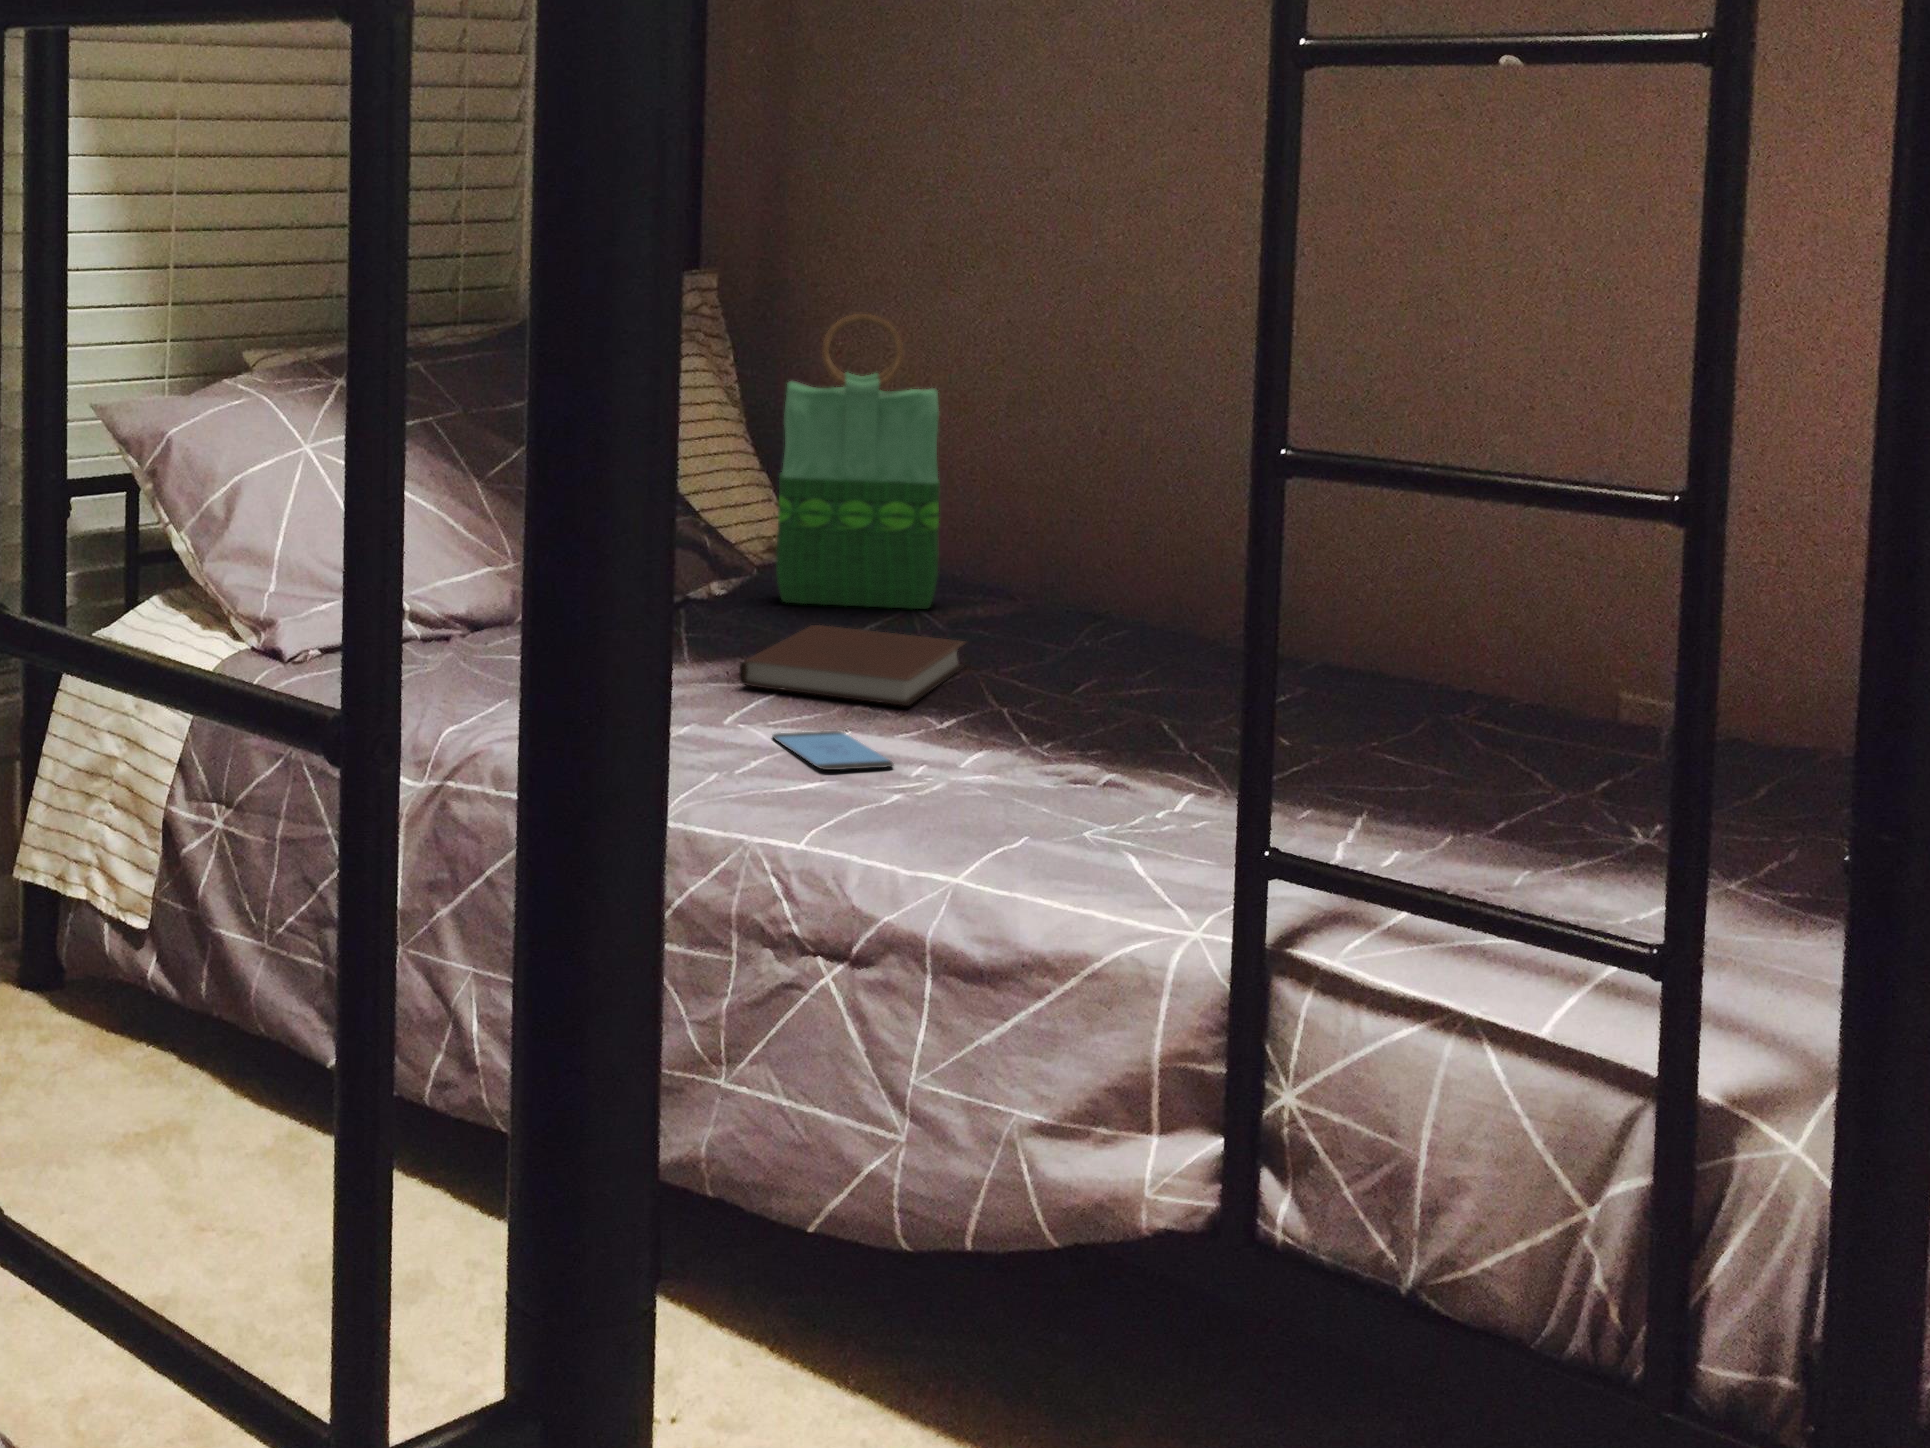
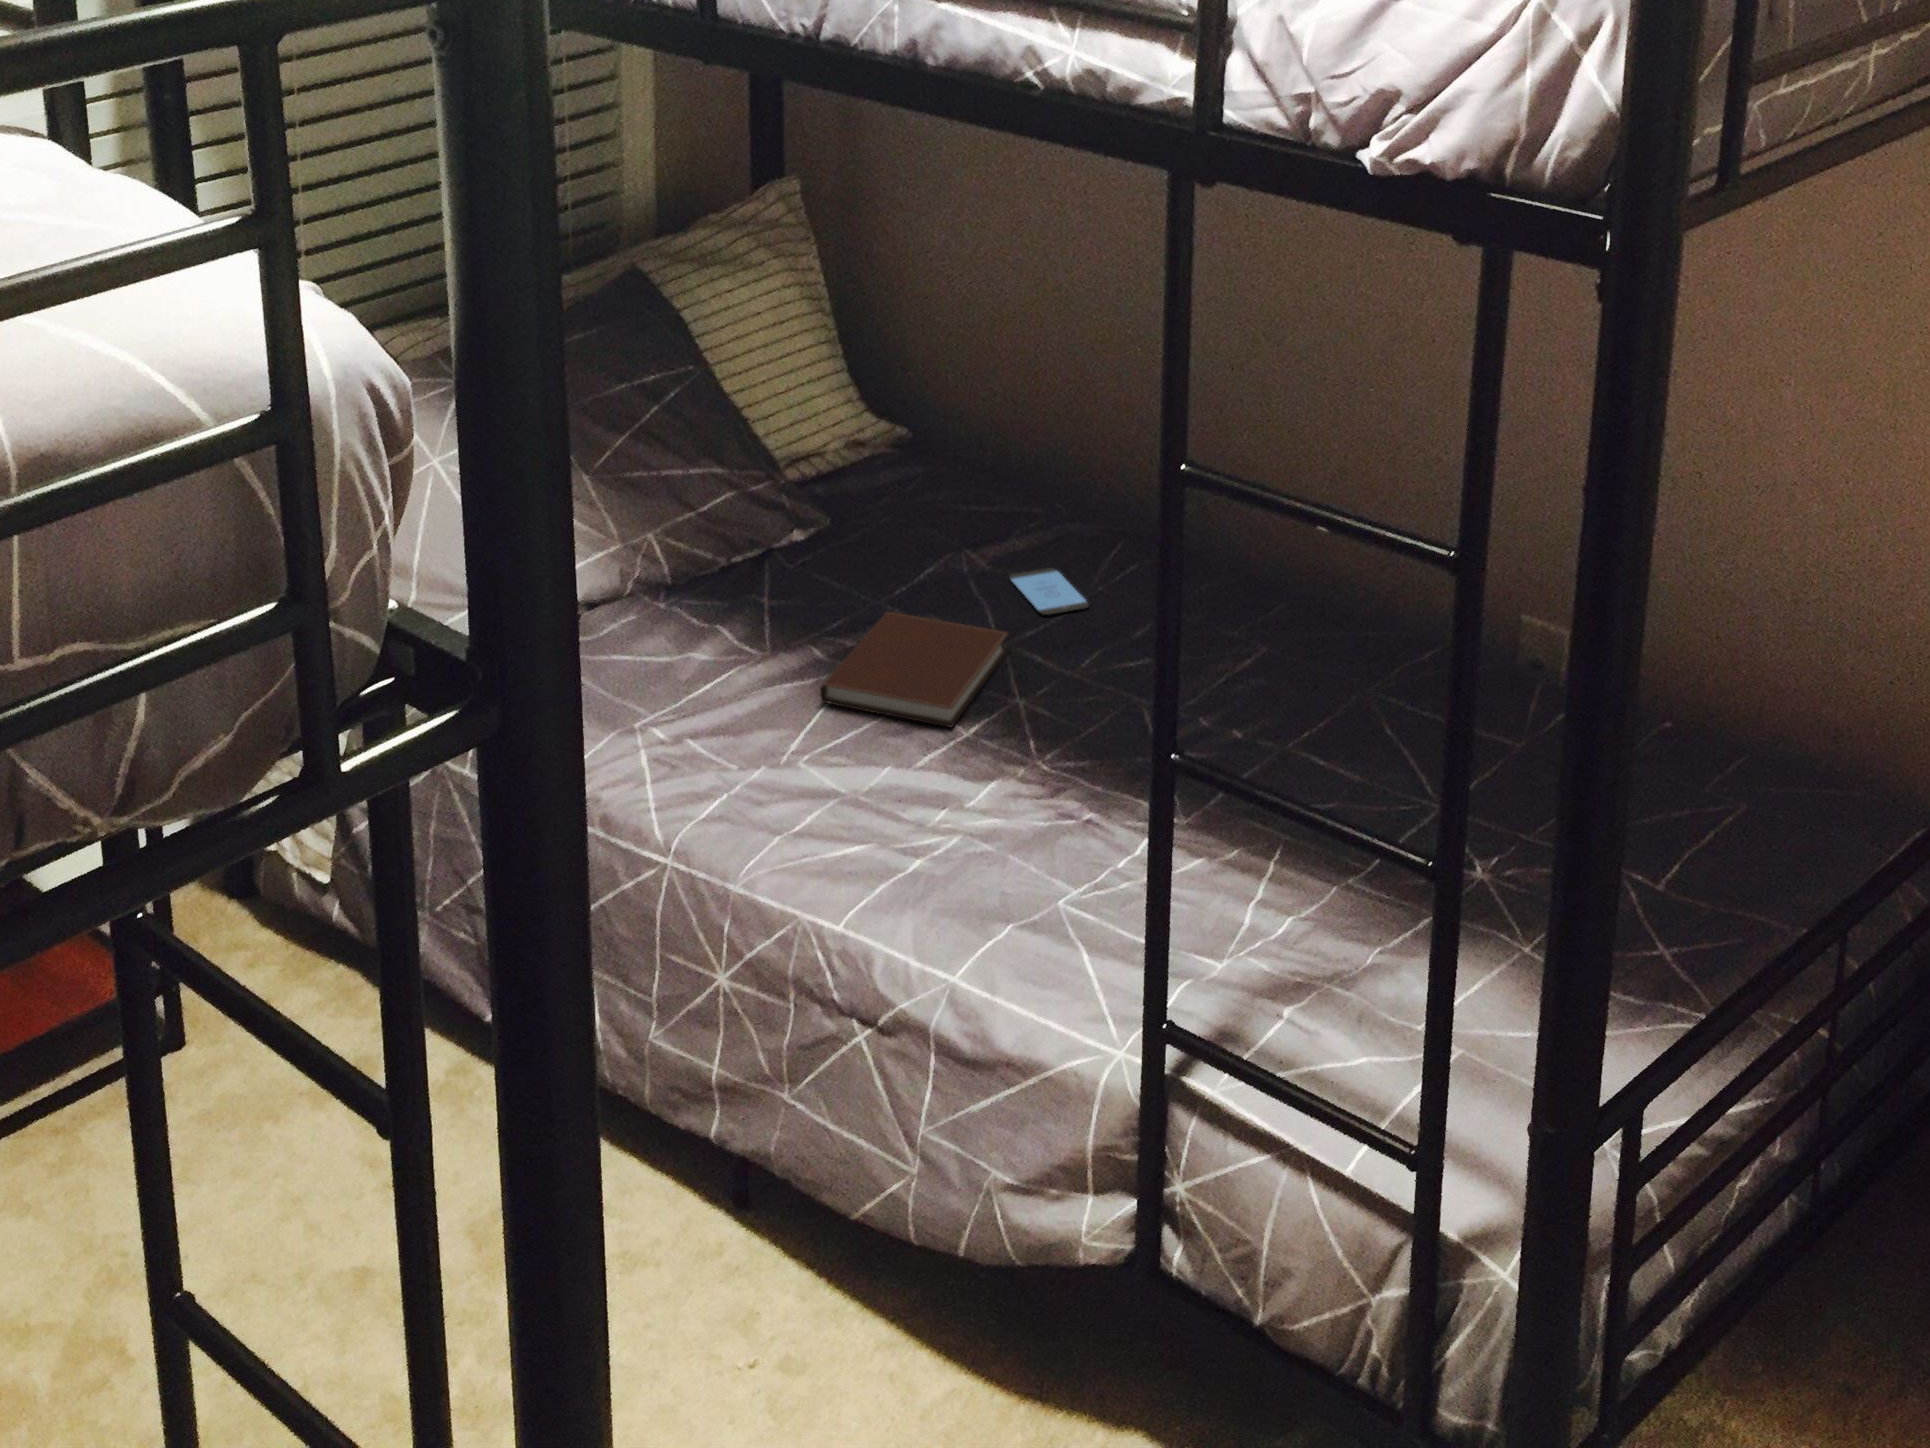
tote bag: present [776,314,940,609] -> none [866,321,999,556]
smartphone: present [773,731,893,770] -> present [1009,568,1089,615]

